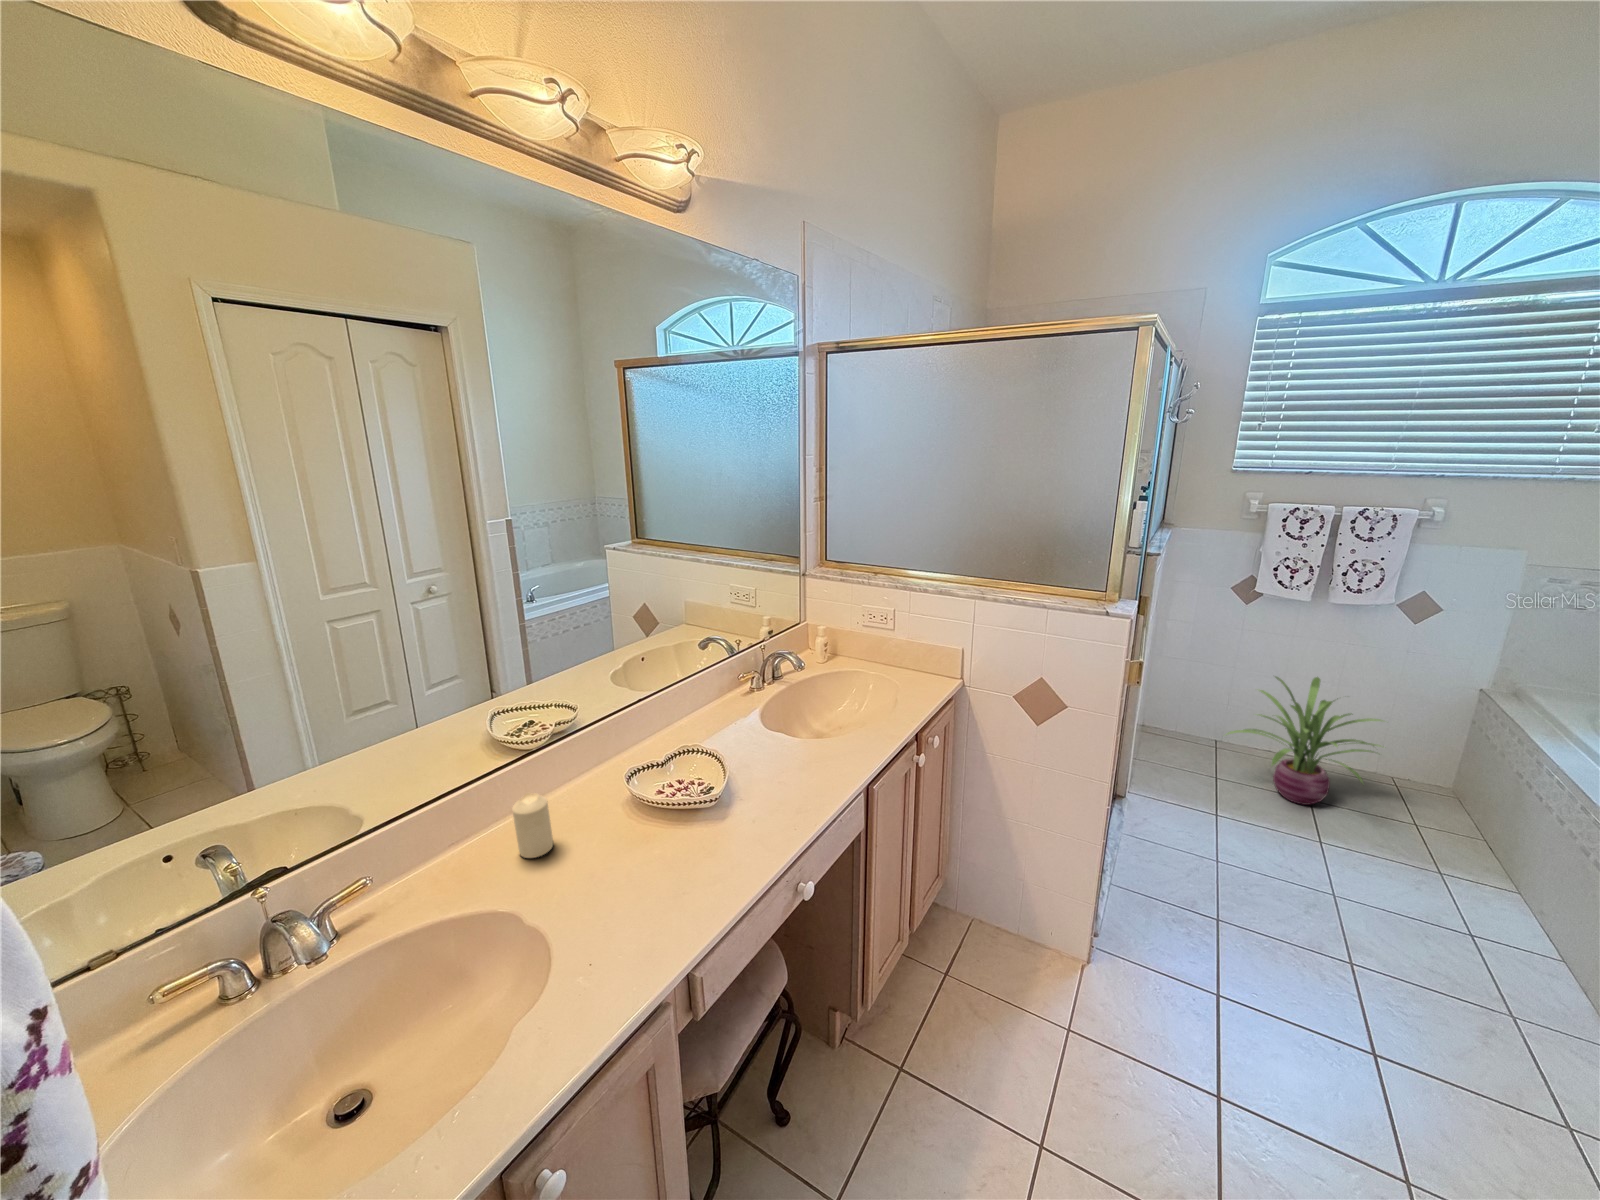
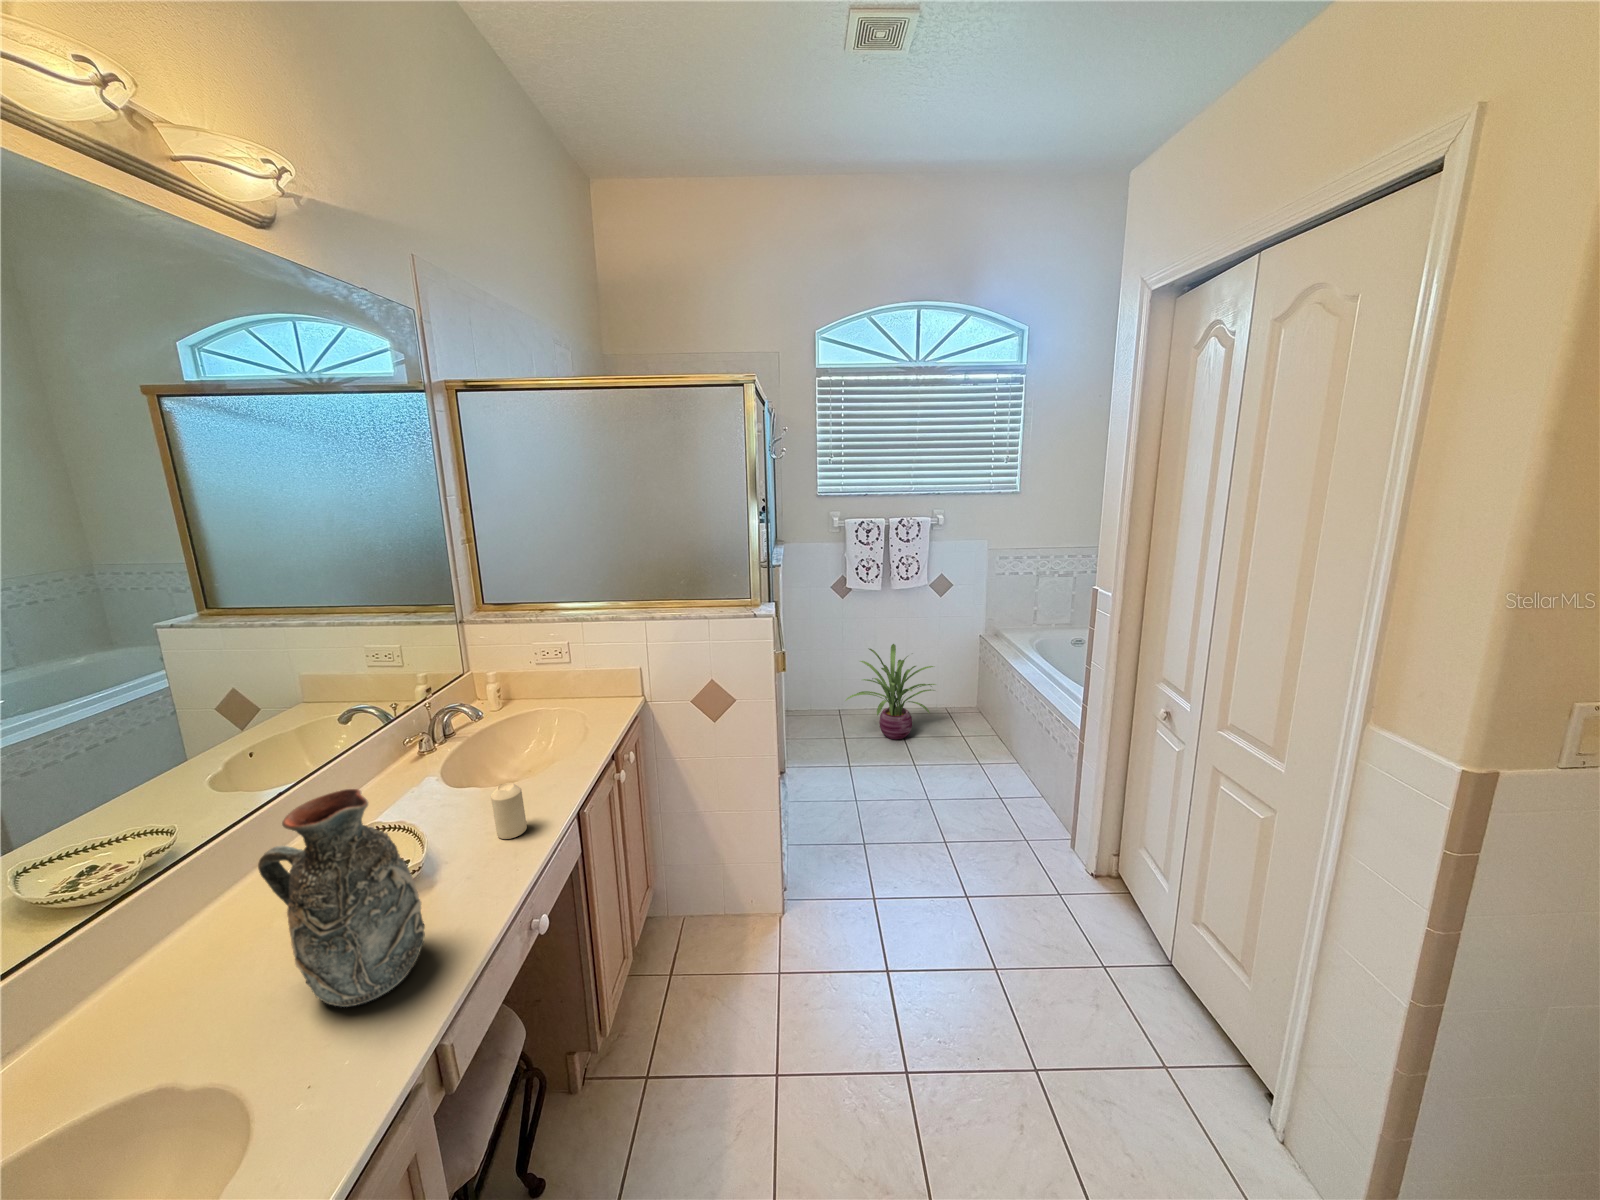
decorative vase: none [593,717,702,909] -> present [258,789,425,1007]
candle: present [512,793,553,858] -> present [491,783,527,839]

